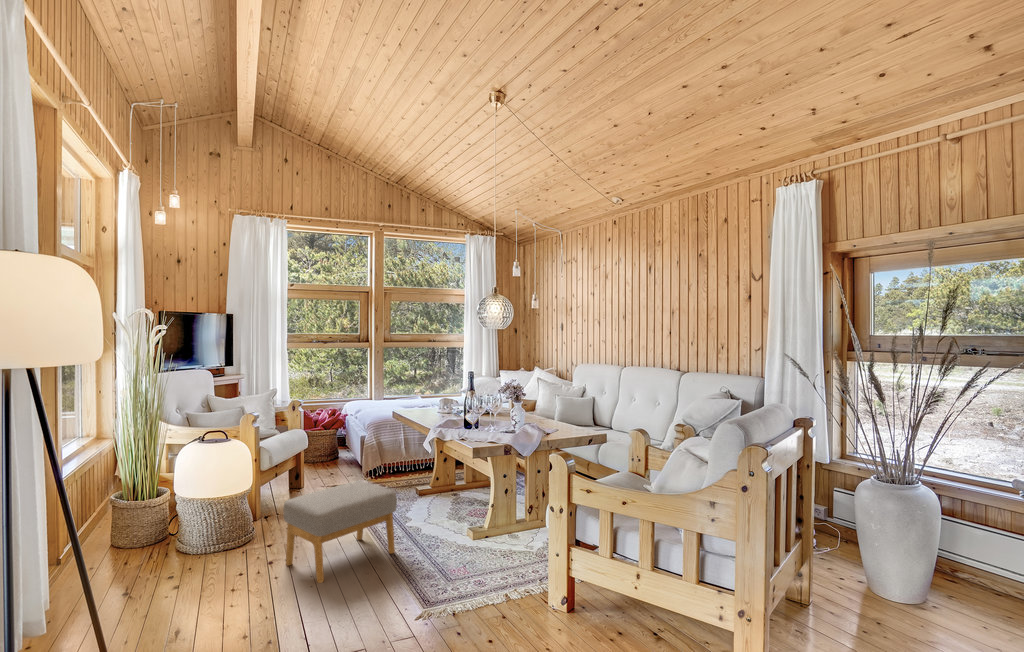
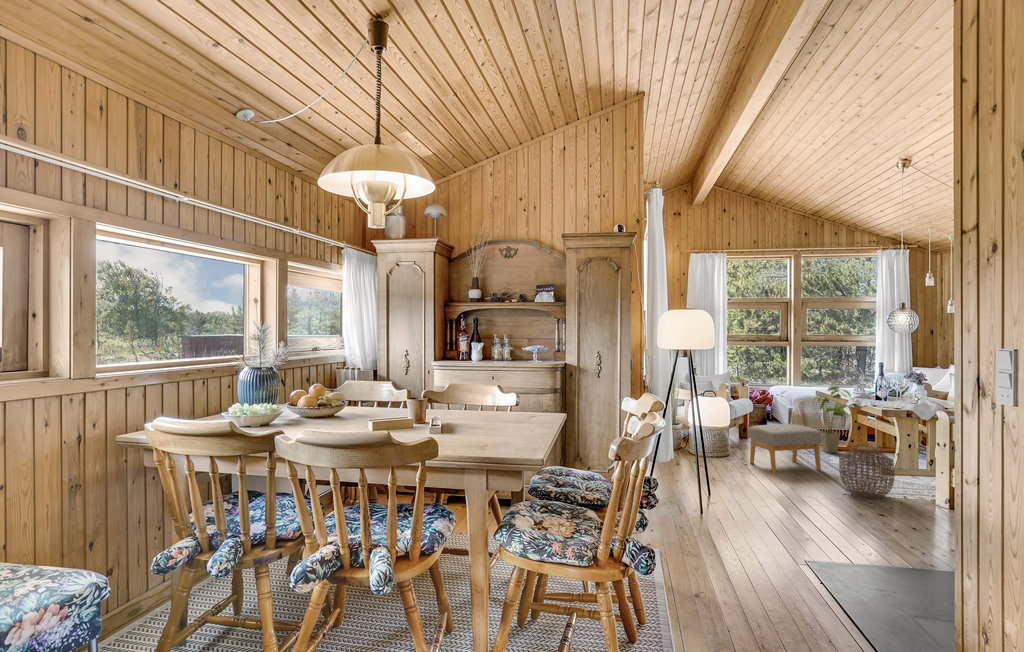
house plant: none [391,410,438,505] -> present [814,386,851,453]
woven basket: none [416,524,492,620] -> present [839,445,894,499]

